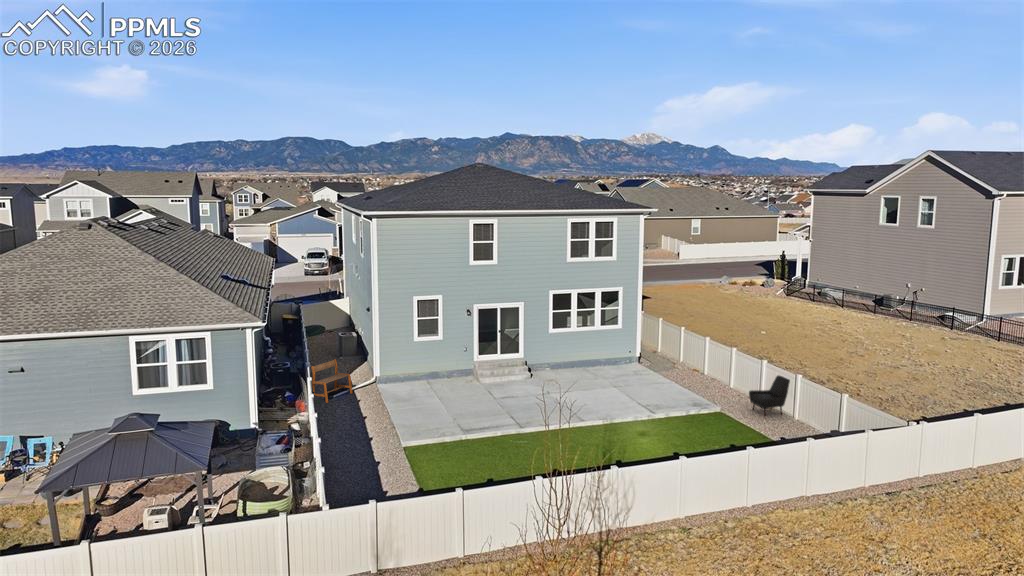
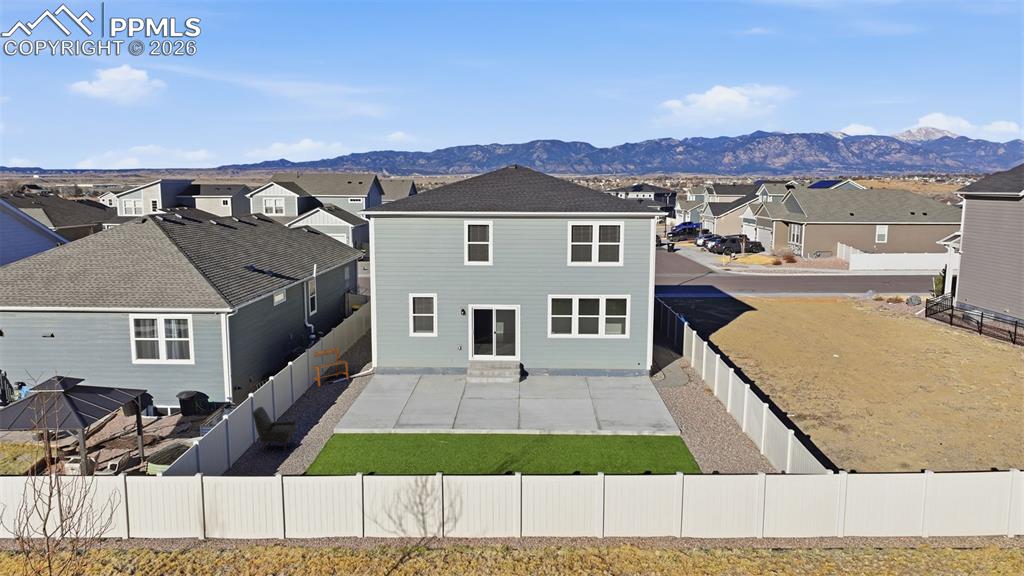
chair: present [749,376,790,416] -> present [253,407,296,451]

